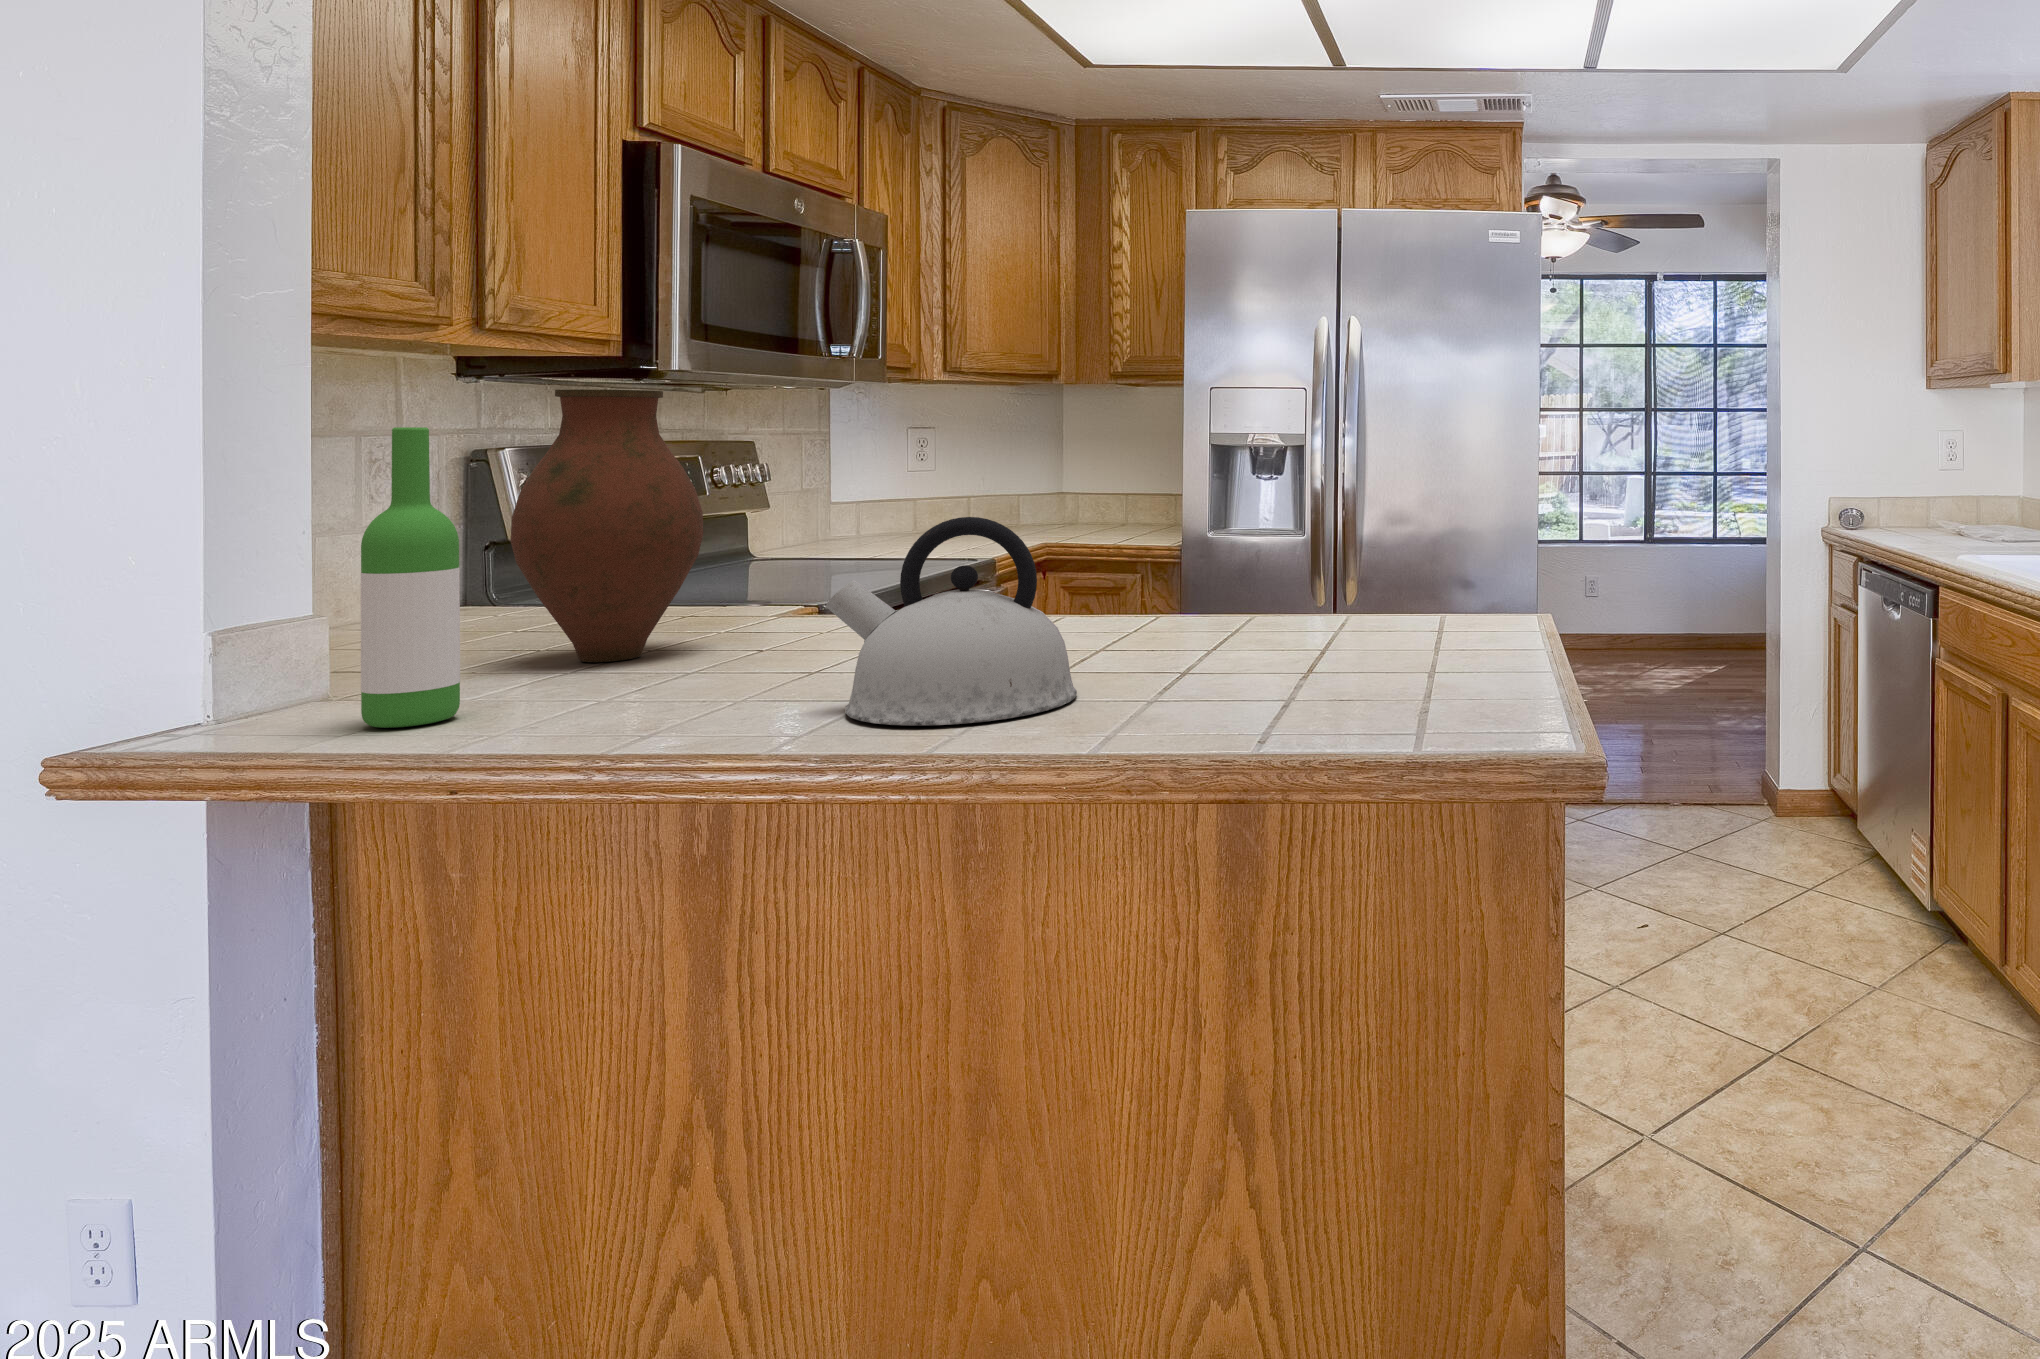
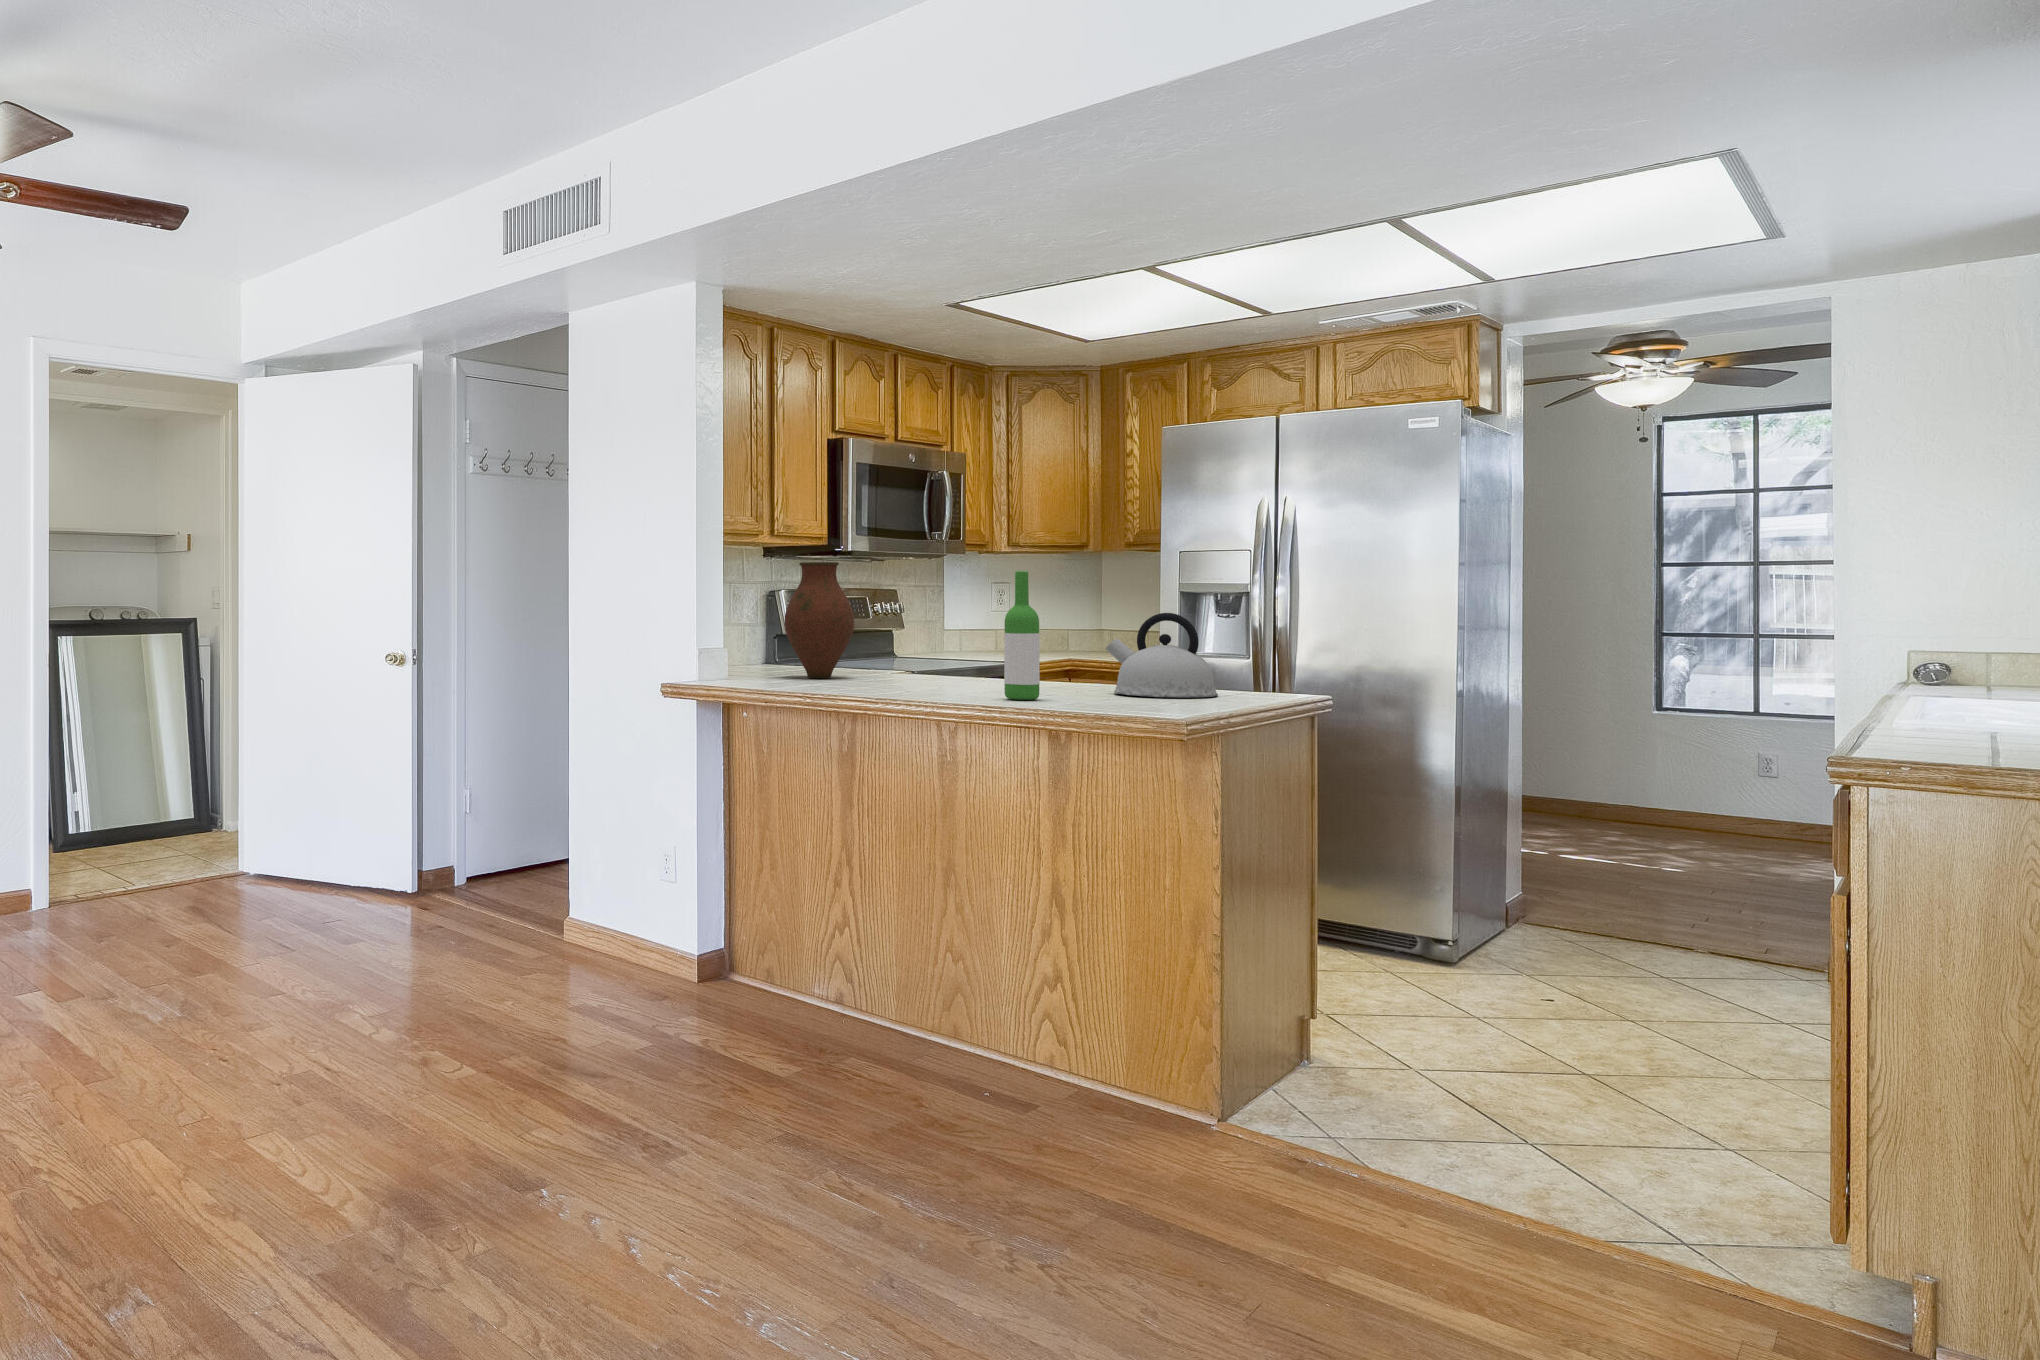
wine bottle: present [361,427,460,728] -> present [1004,571,1040,700]
kettle: present [826,517,1077,726] -> present [1106,613,1218,698]

